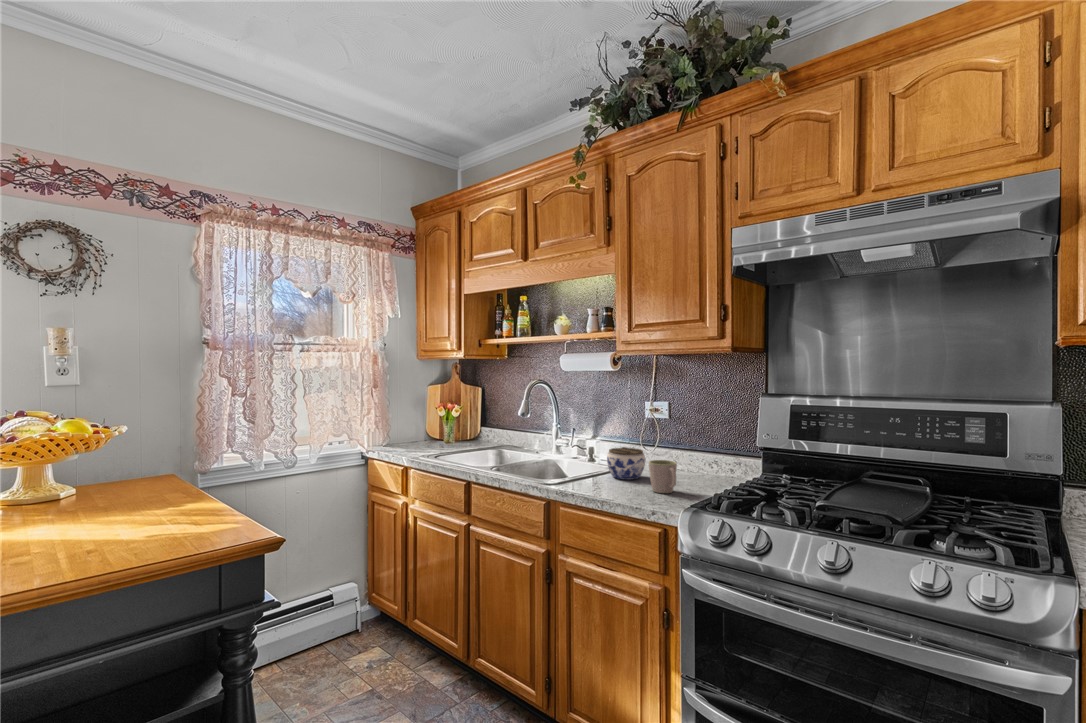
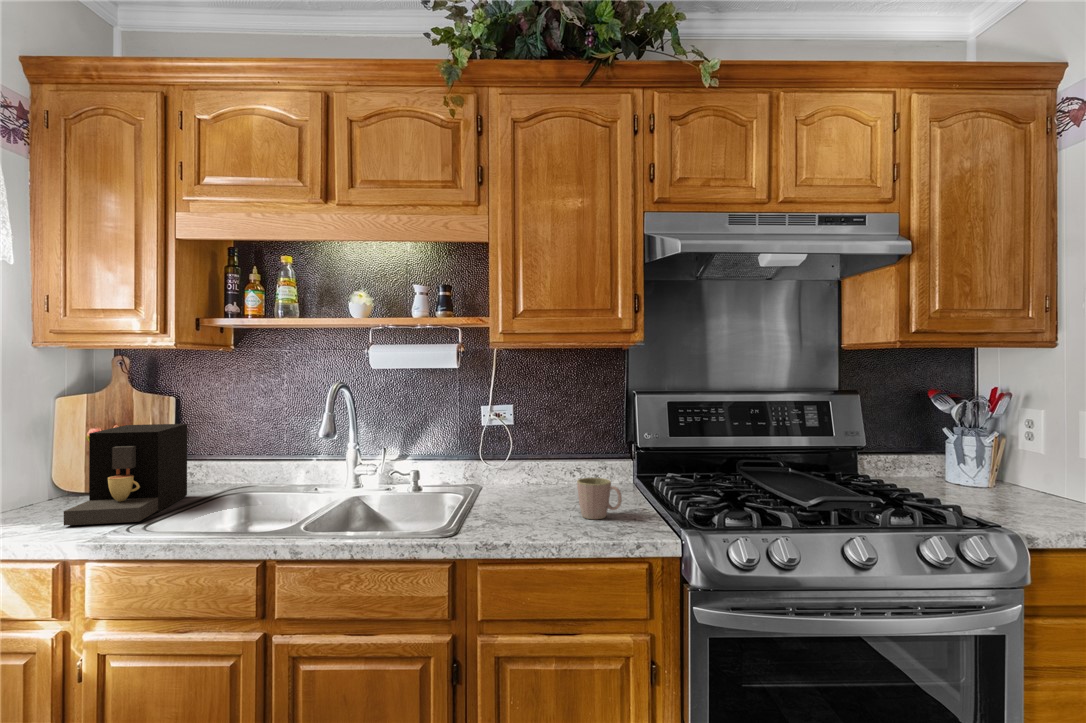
coffee maker: none [405,402,475,453] -> present [64,424,187,526]
jar: present [607,447,645,480] -> none [490,468,540,510]

